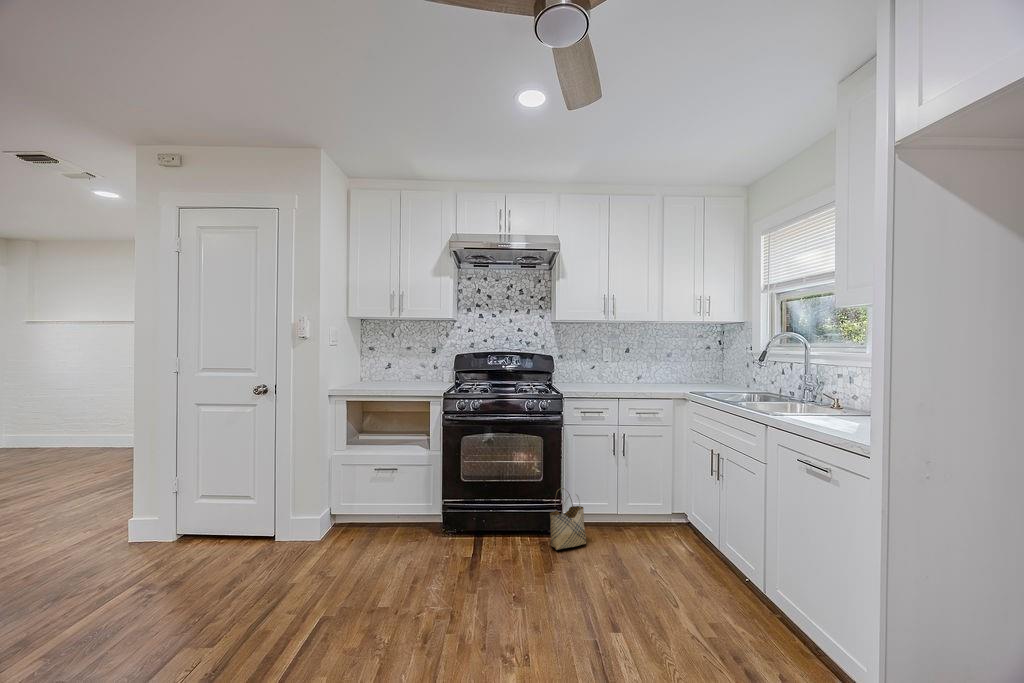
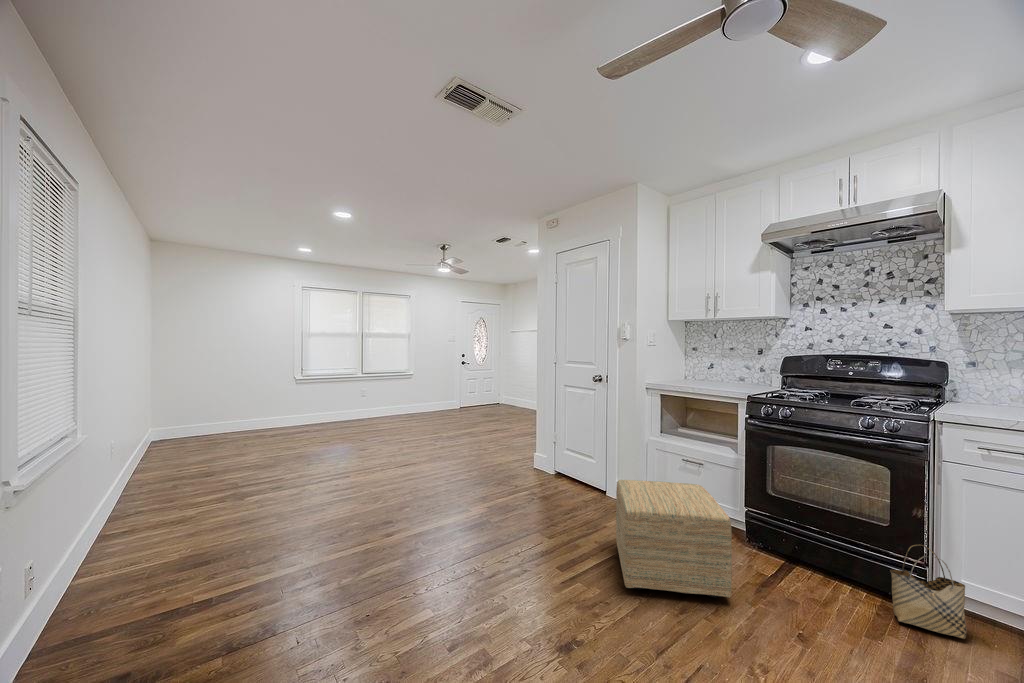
ottoman: none [320,492,462,649] -> present [616,480,732,598]

